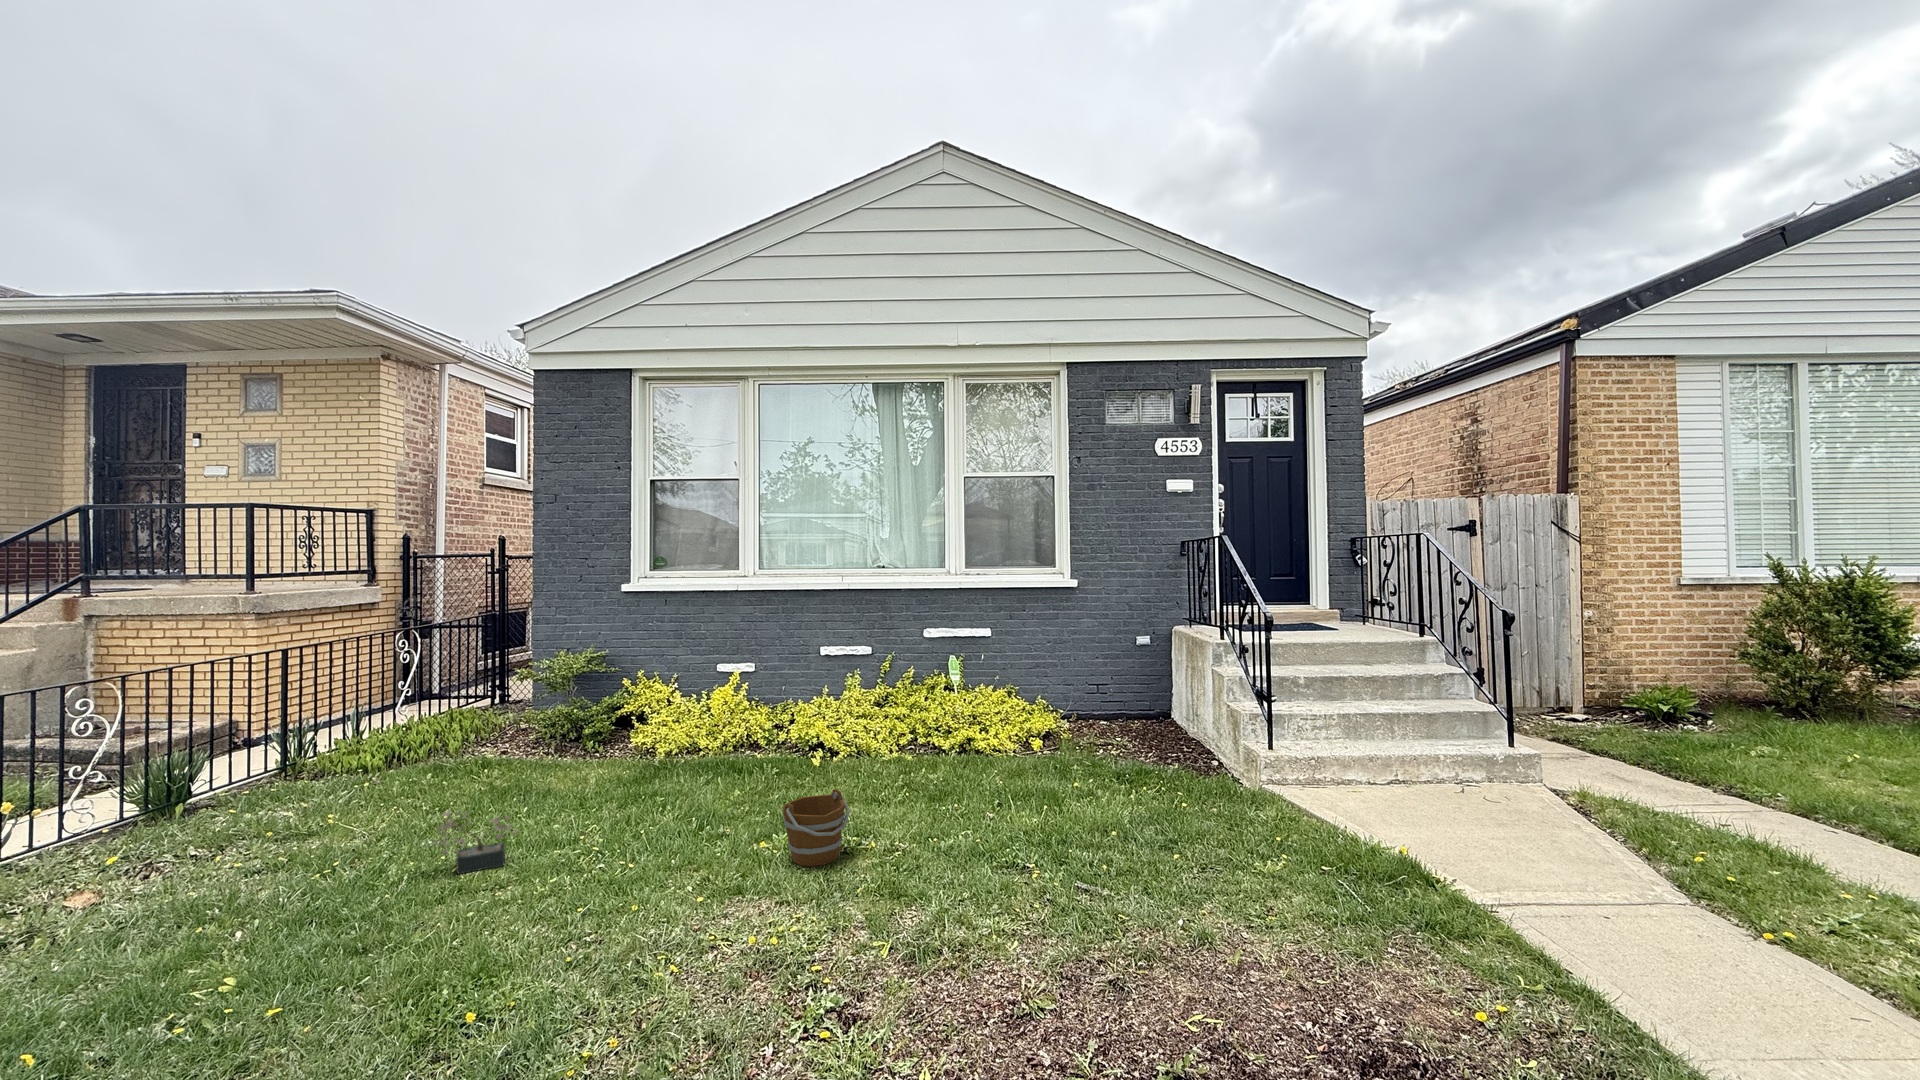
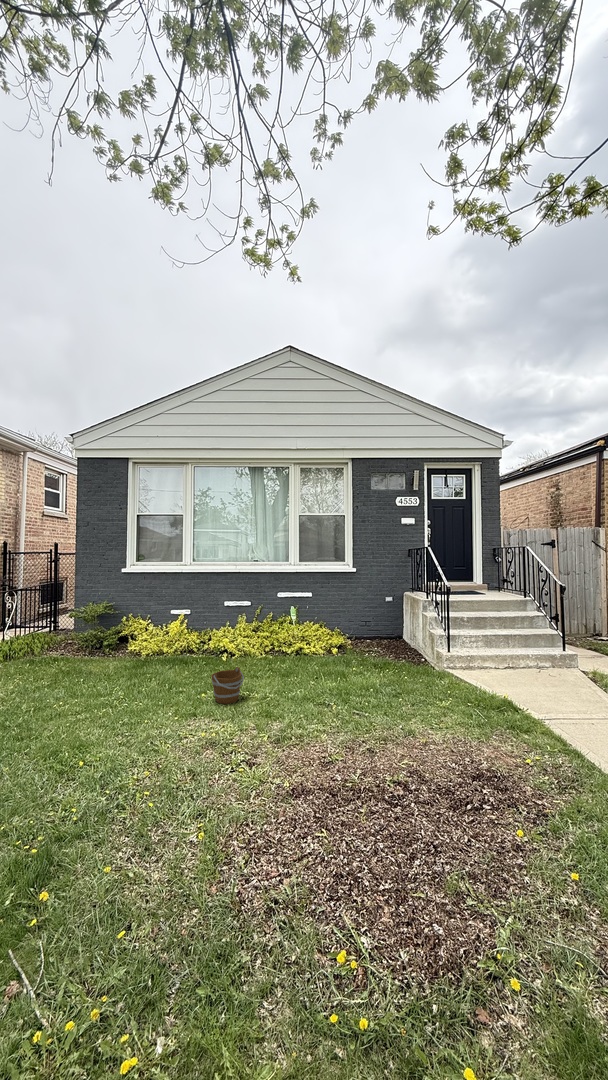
decorative plant: present [435,810,516,874] -> none [40,676,80,708]

